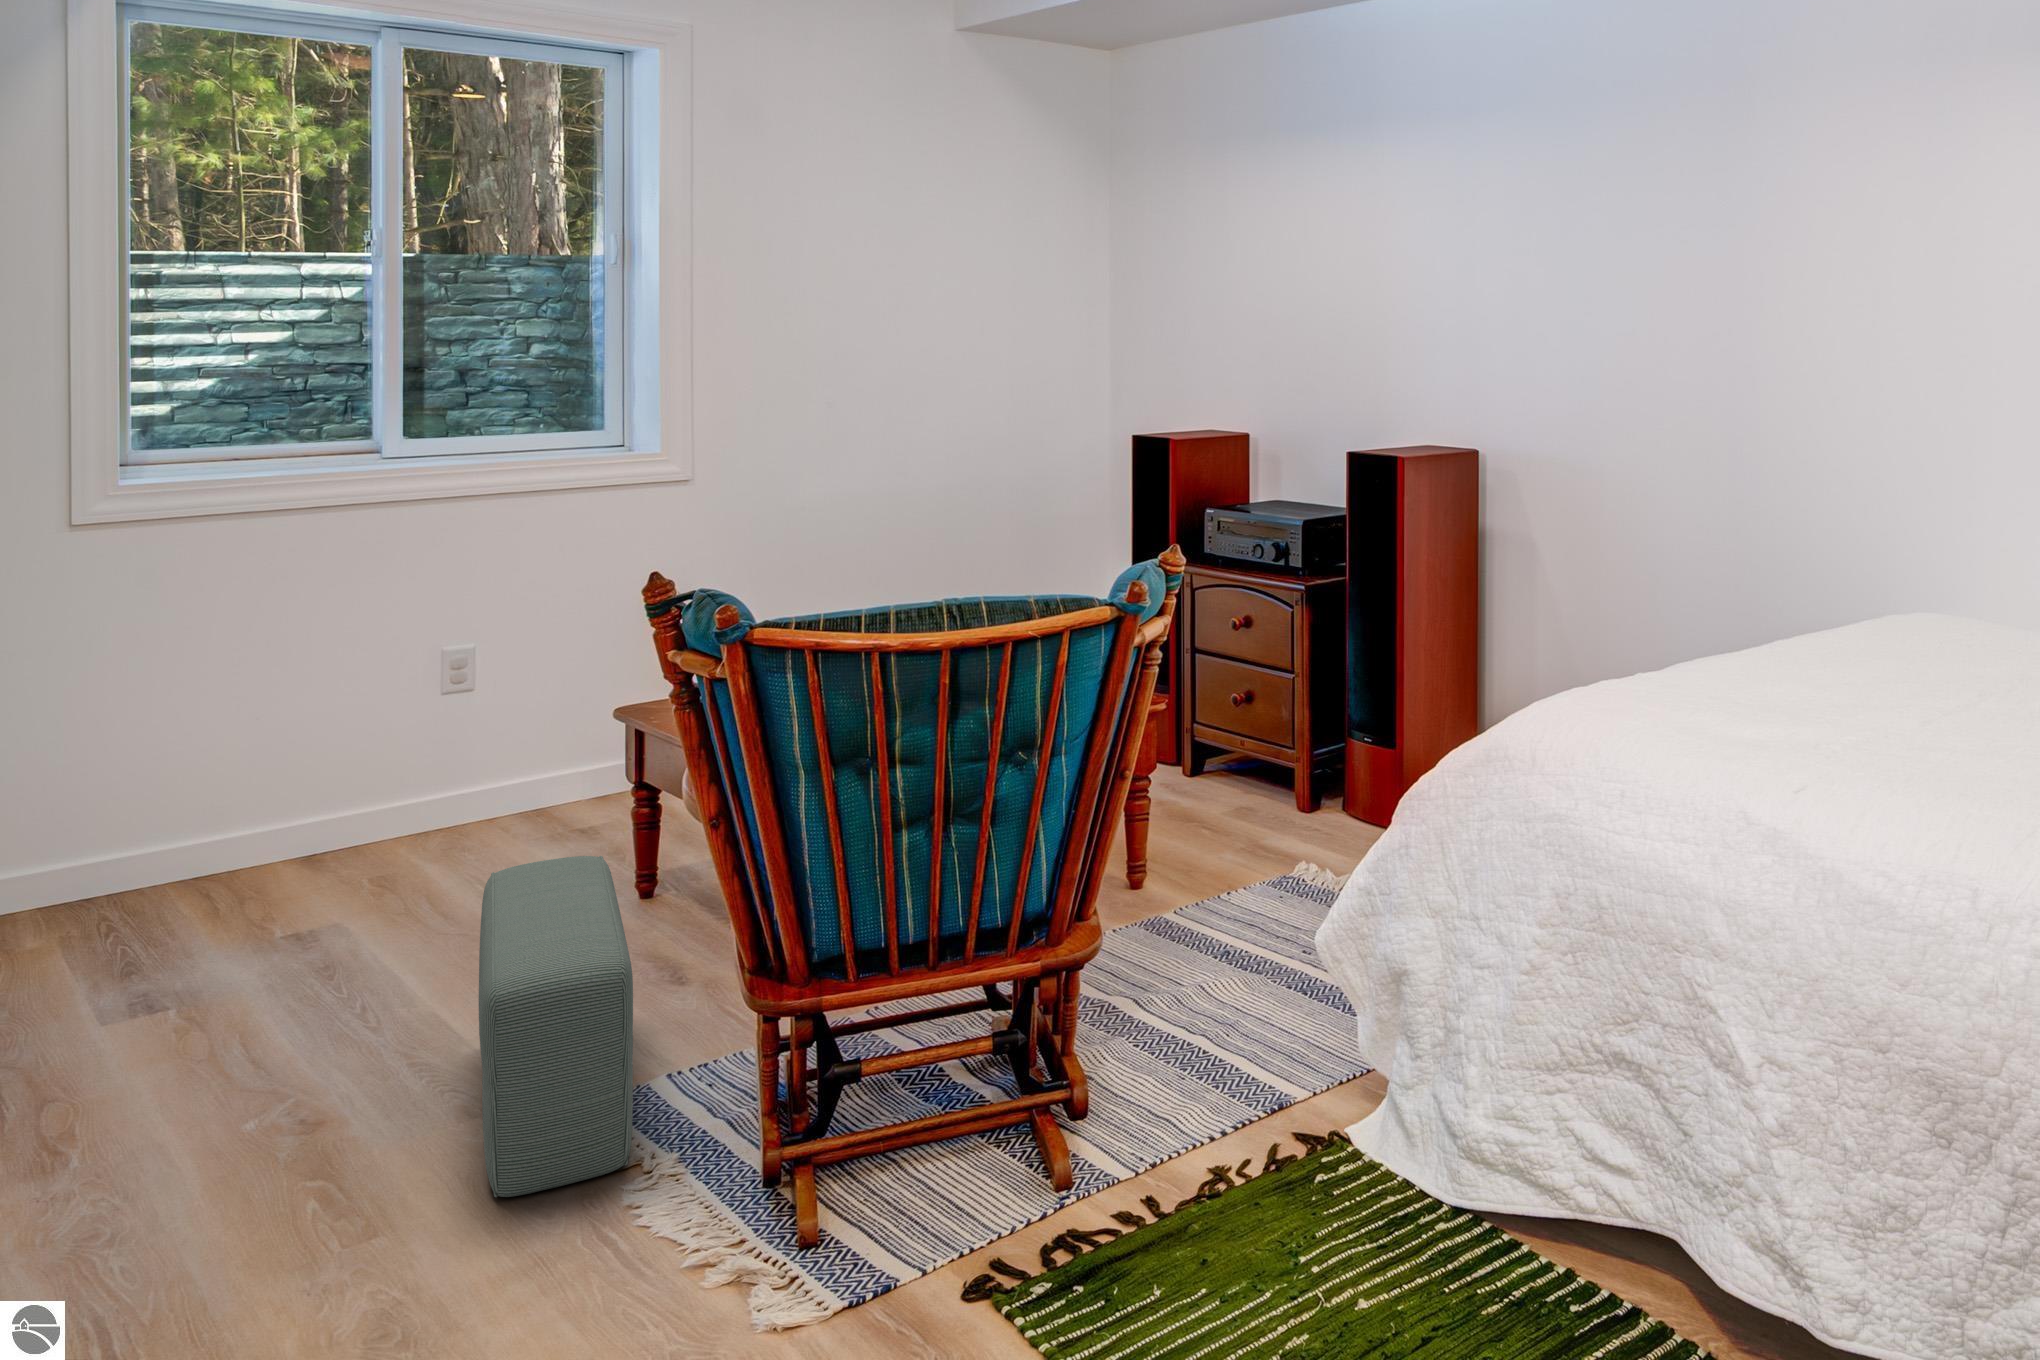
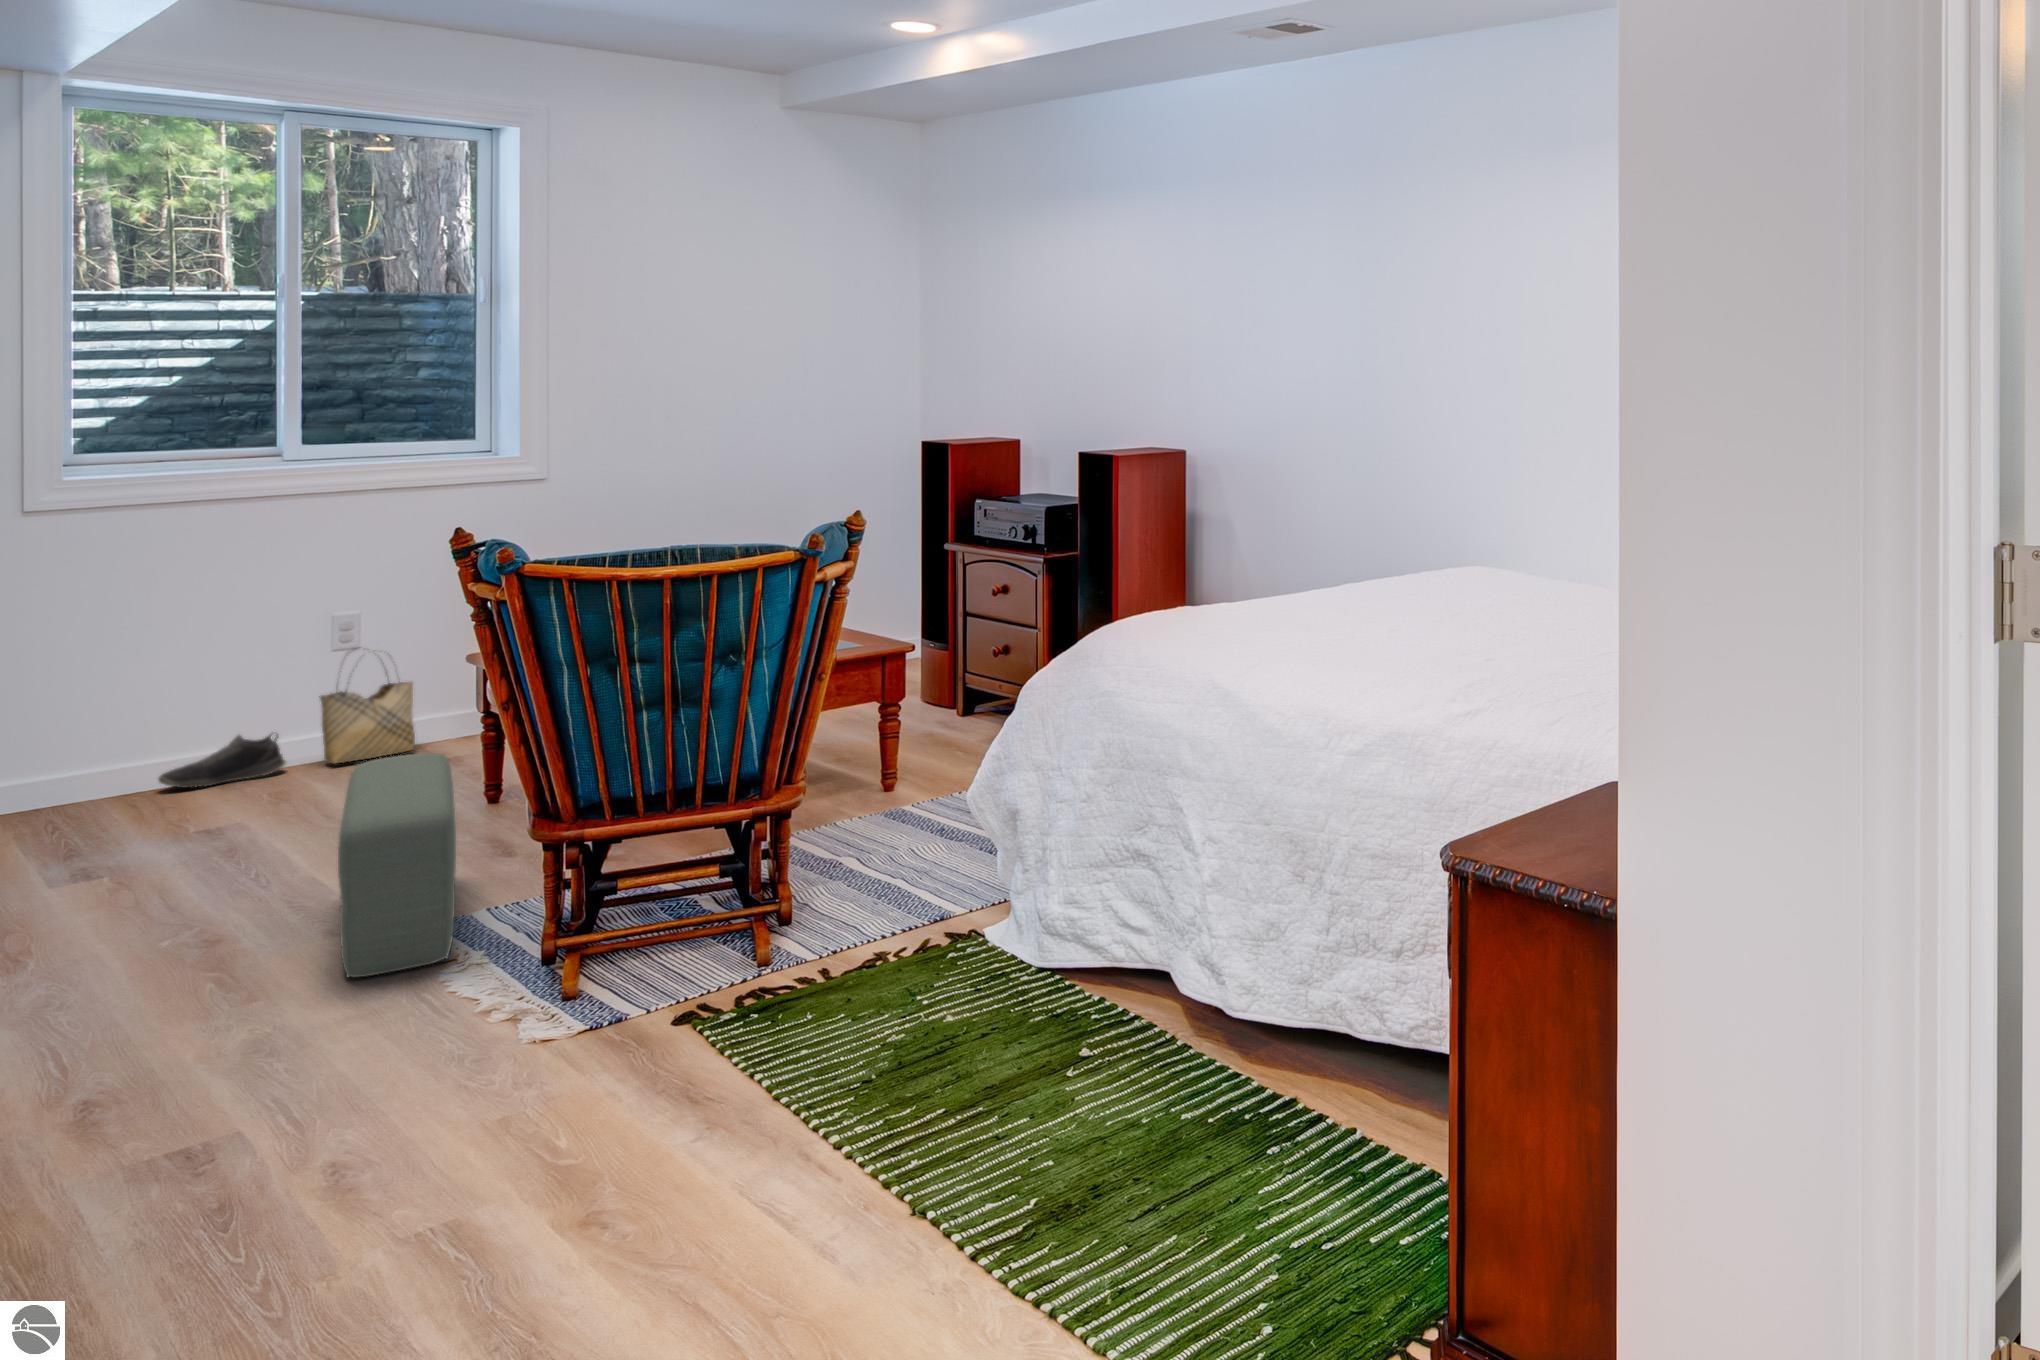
woven basket: none [426,690,540,836] -> present [319,653,415,764]
shoe: none [236,797,389,869] -> present [159,733,286,787]

